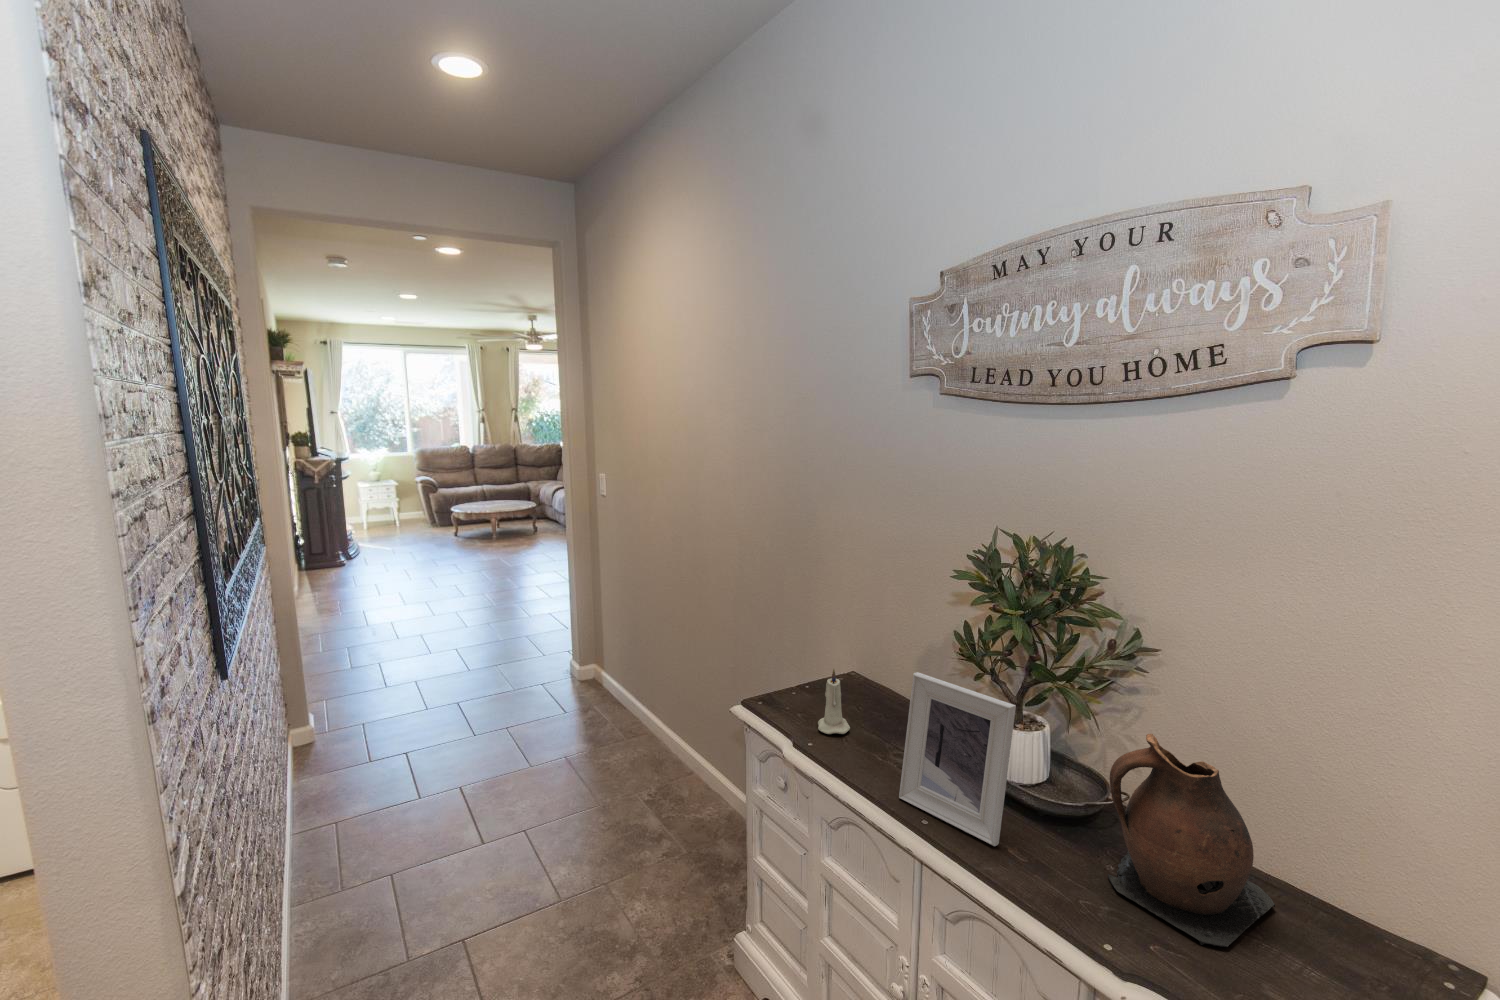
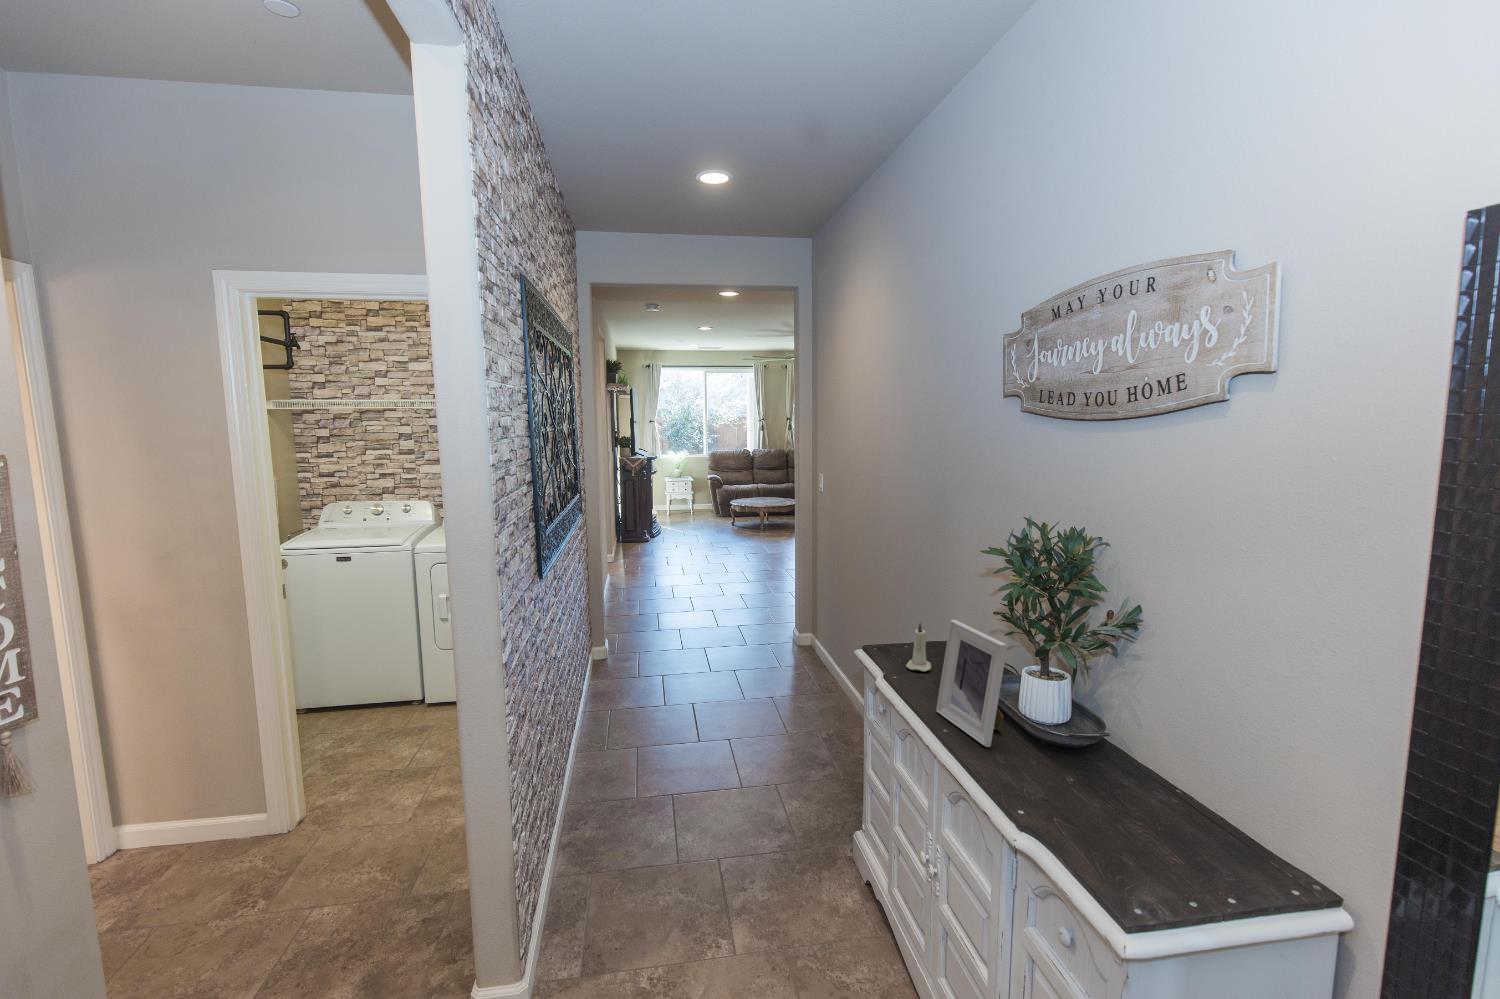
ceramic pitcher: present [1108,734,1275,947] -> none [1059,673,1189,827]

